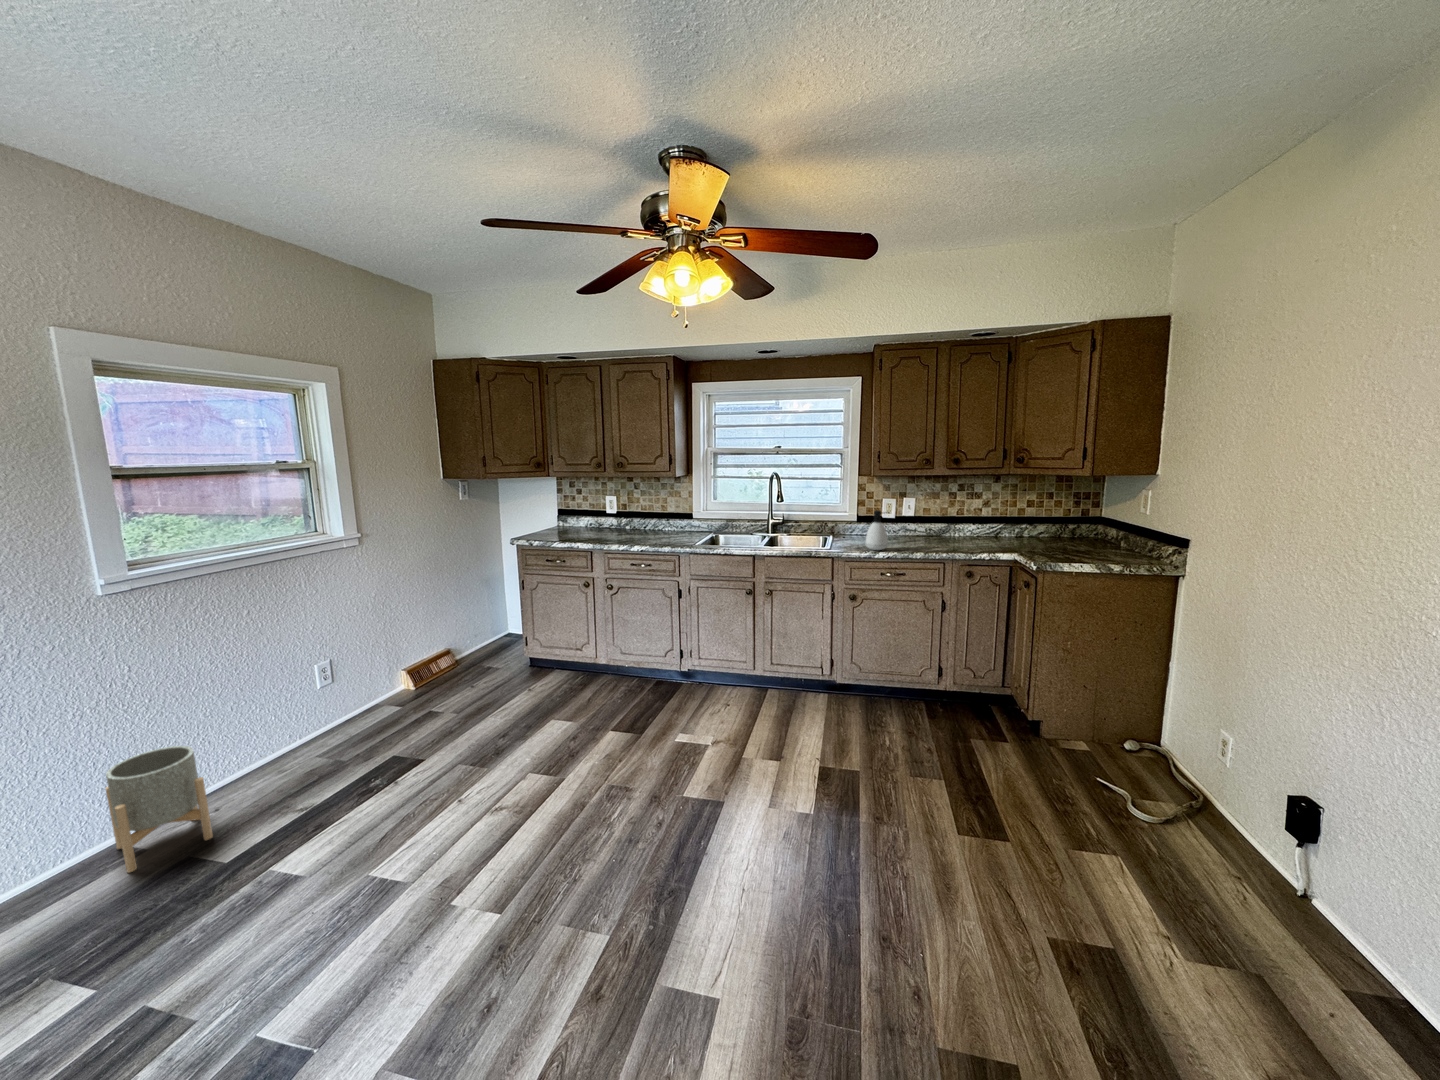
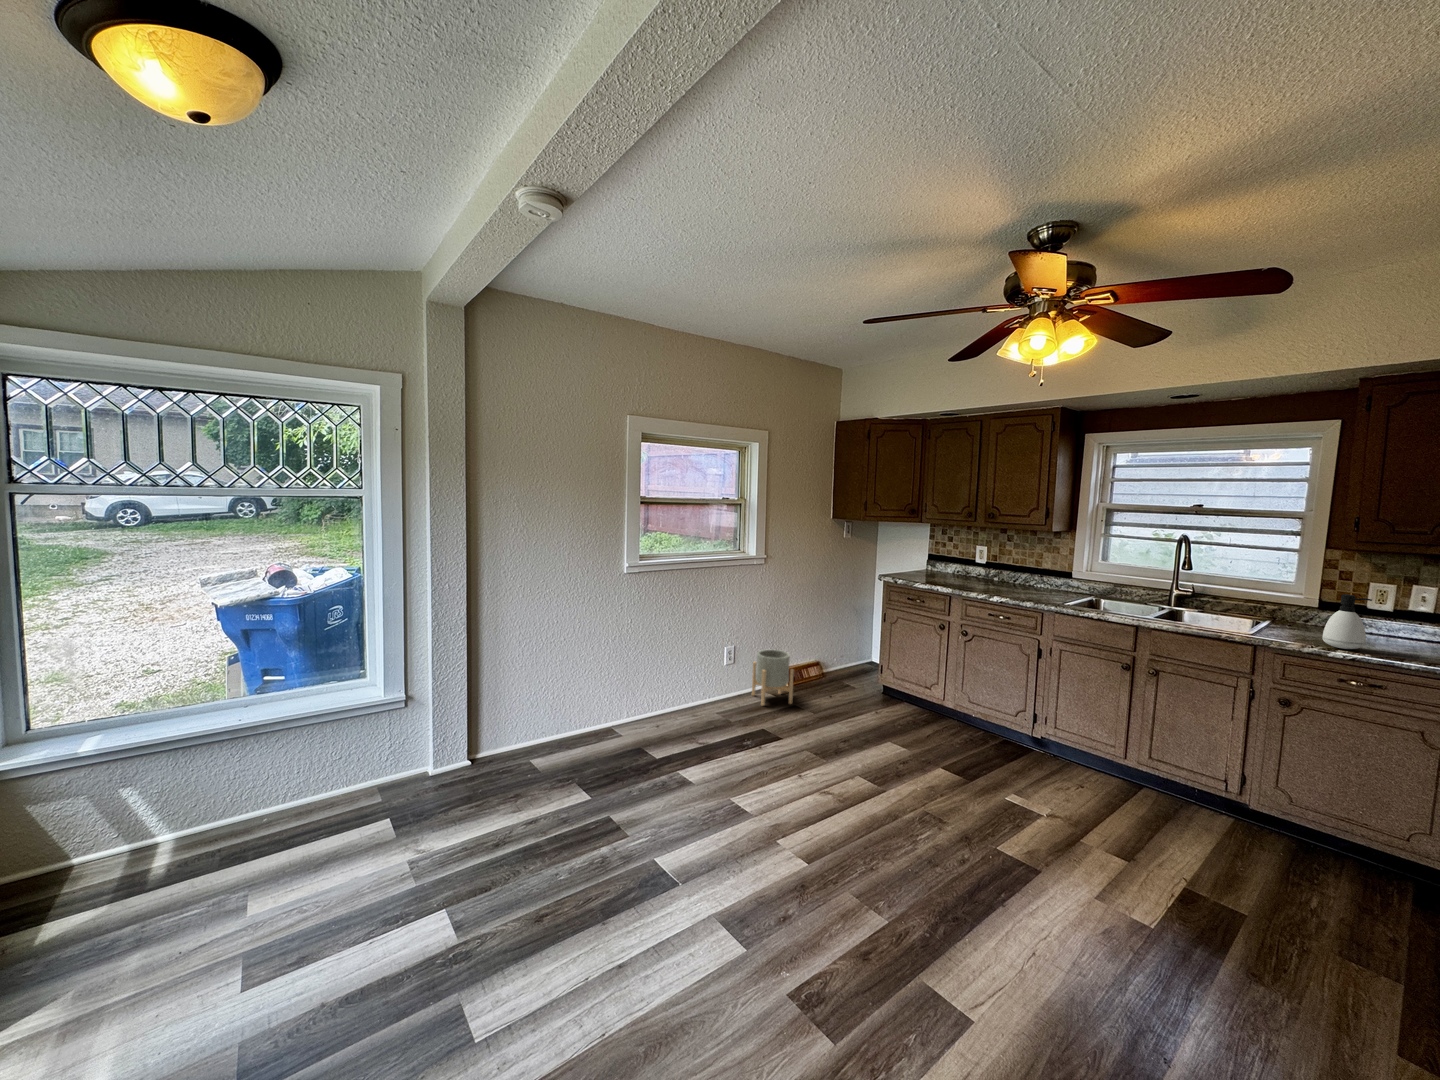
planter: present [106,746,213,873] -> present [752,650,794,706]

